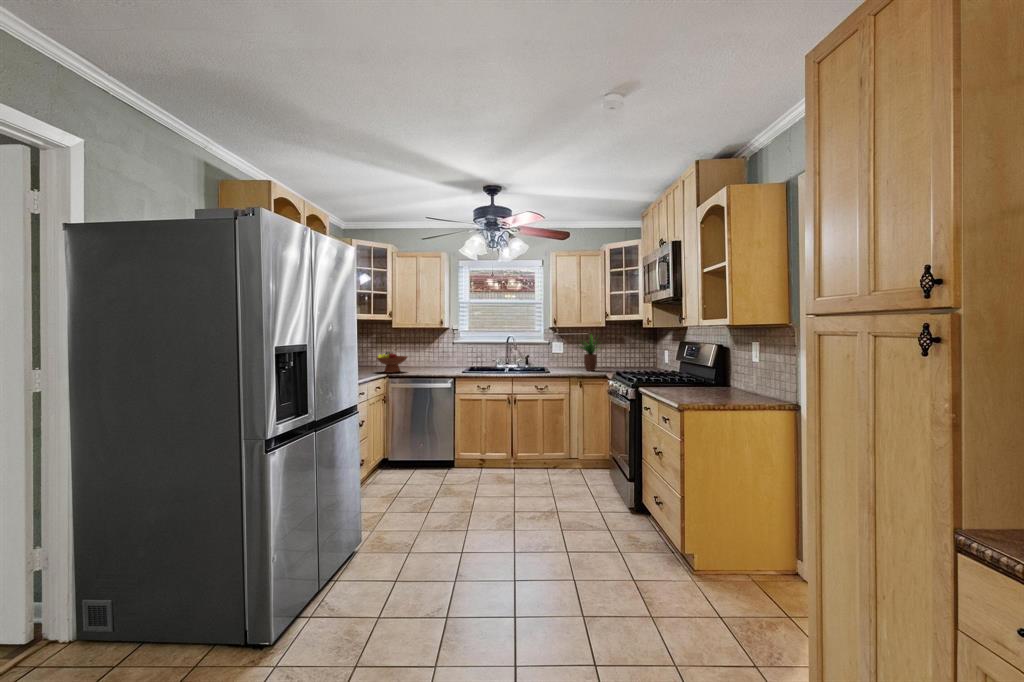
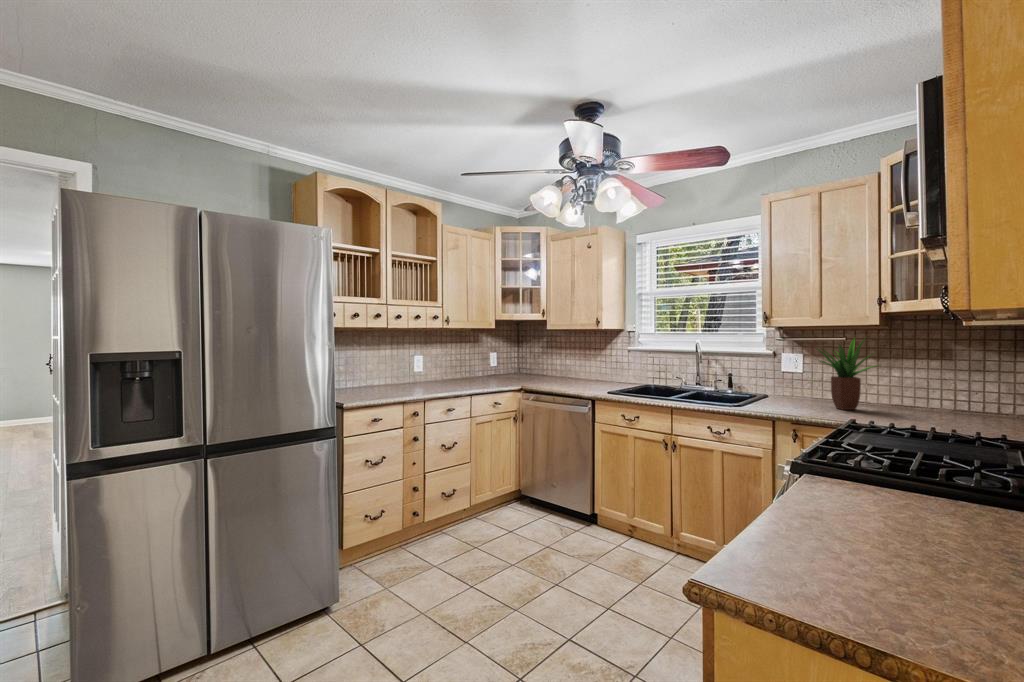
fruit bowl: present [376,352,407,373] -> none [513,358,553,385]

